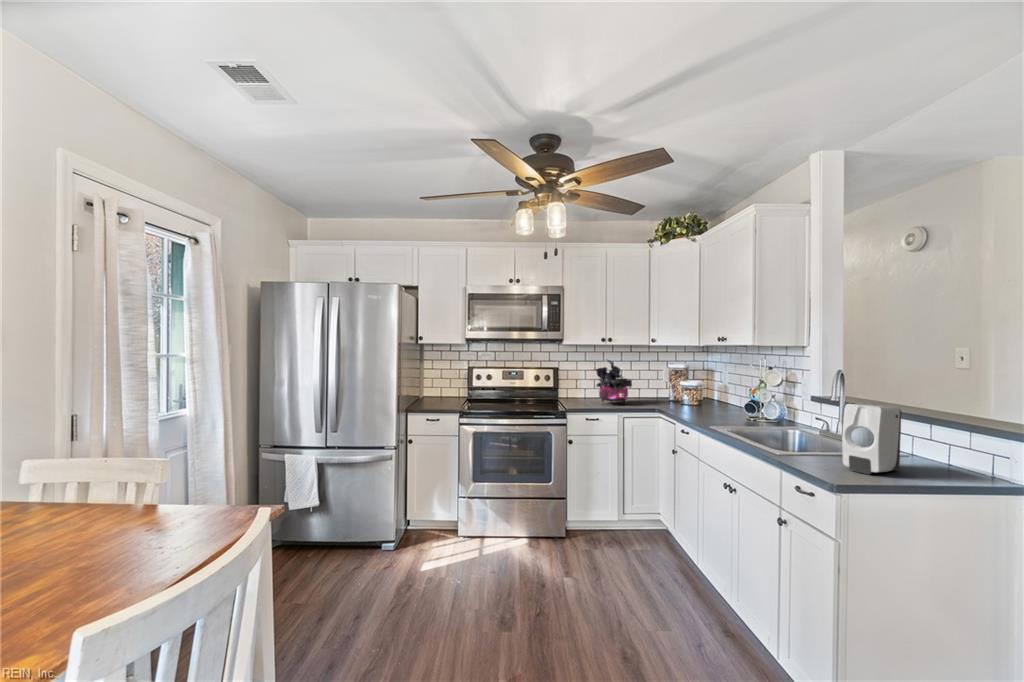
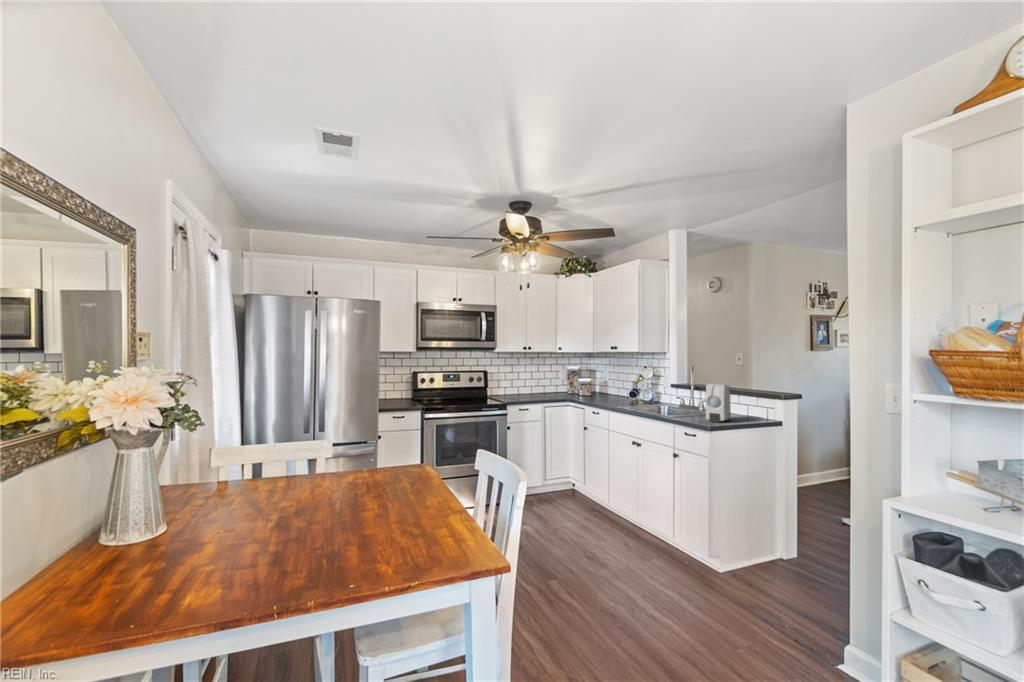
potted plant: present [596,360,632,404] -> none [520,363,547,398]

